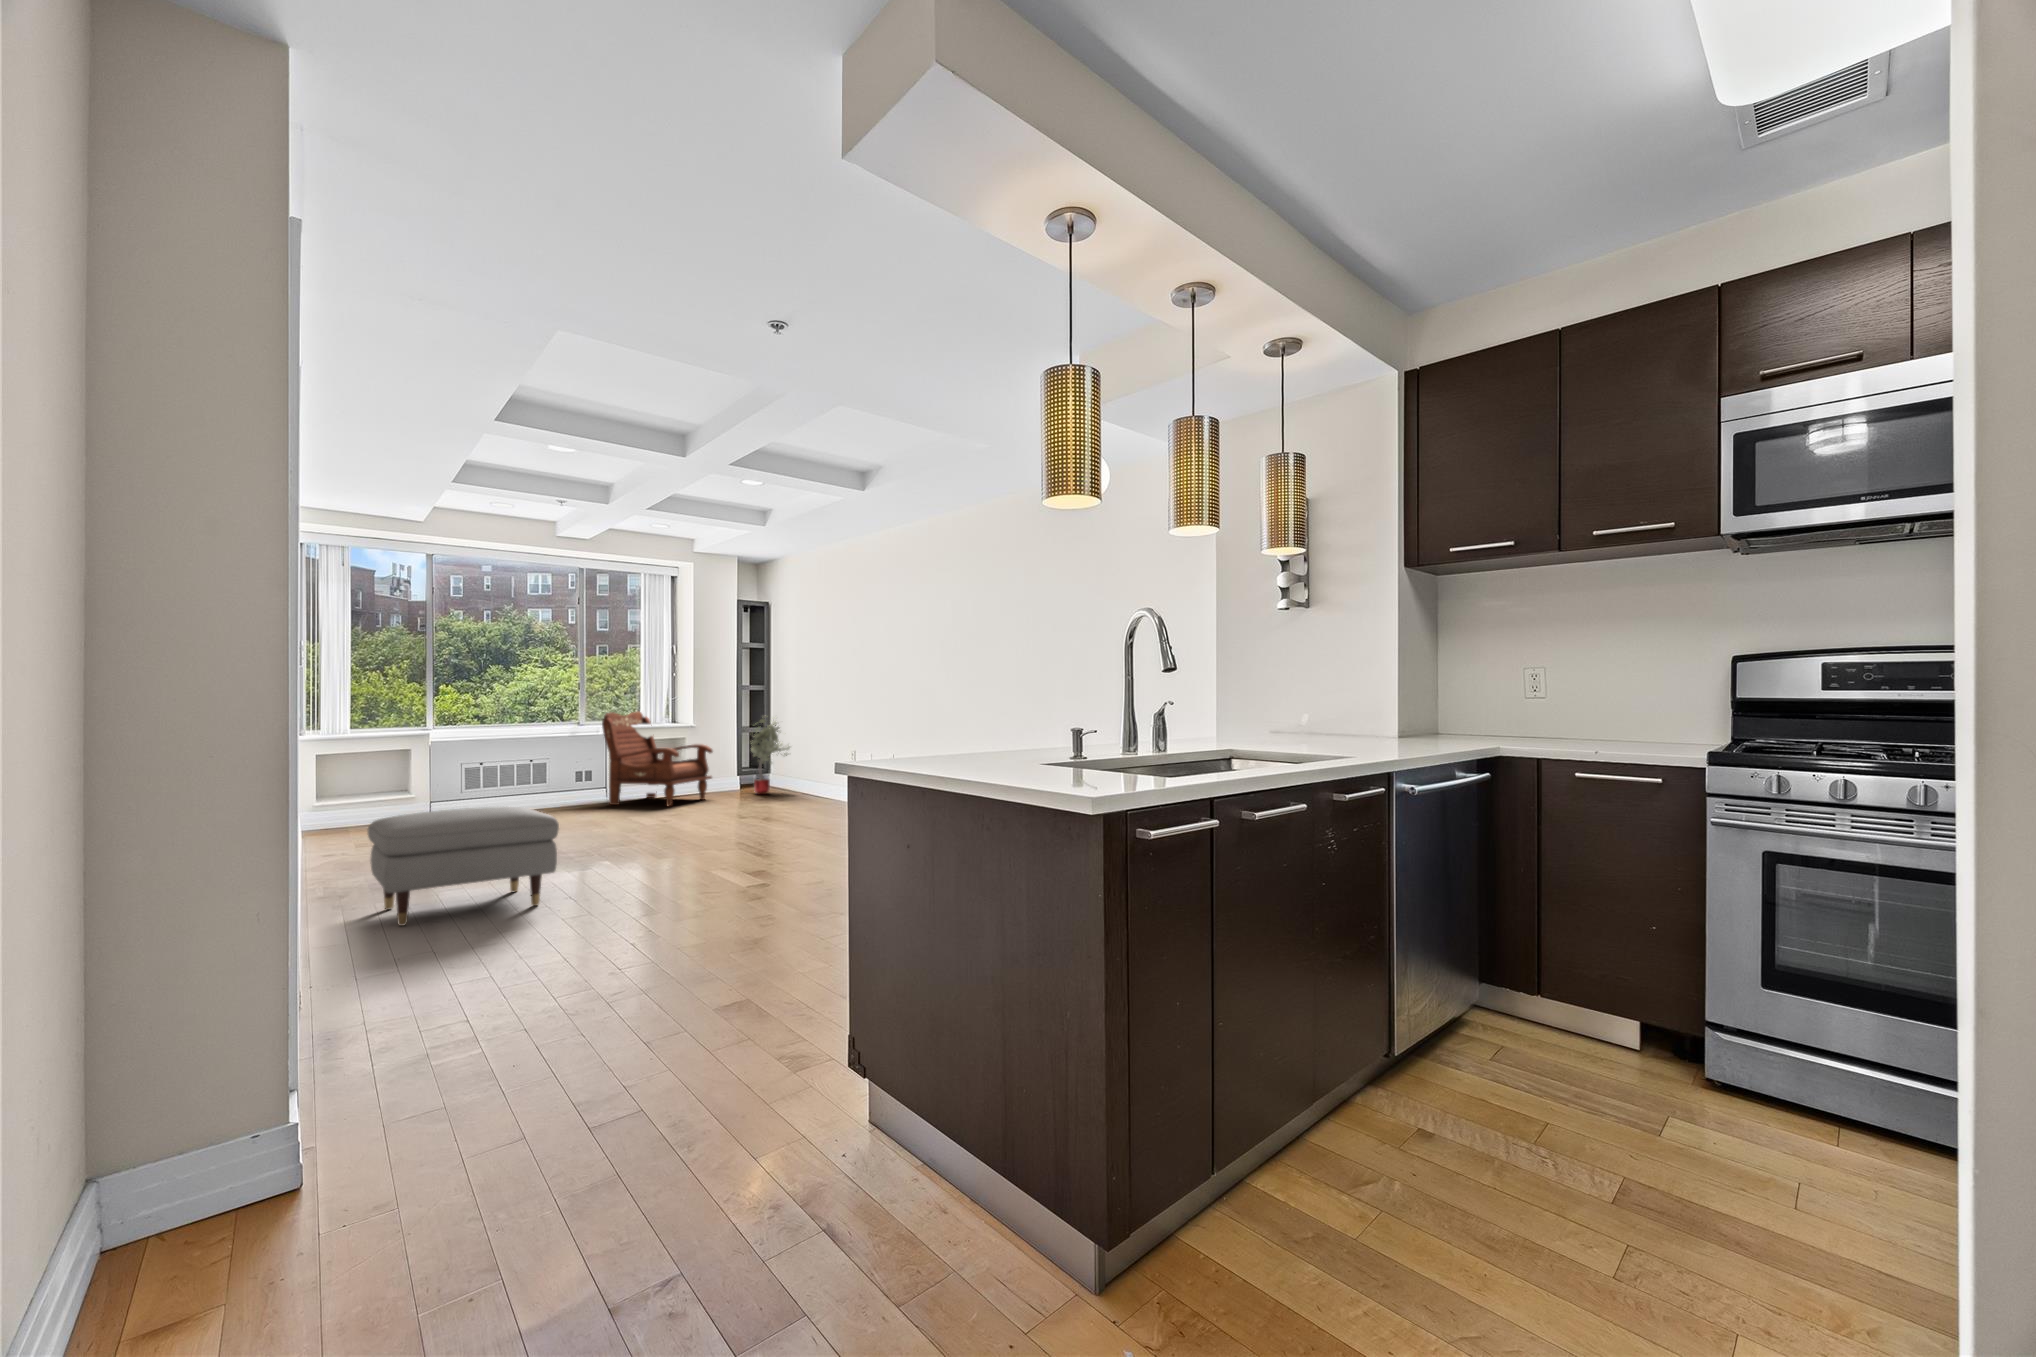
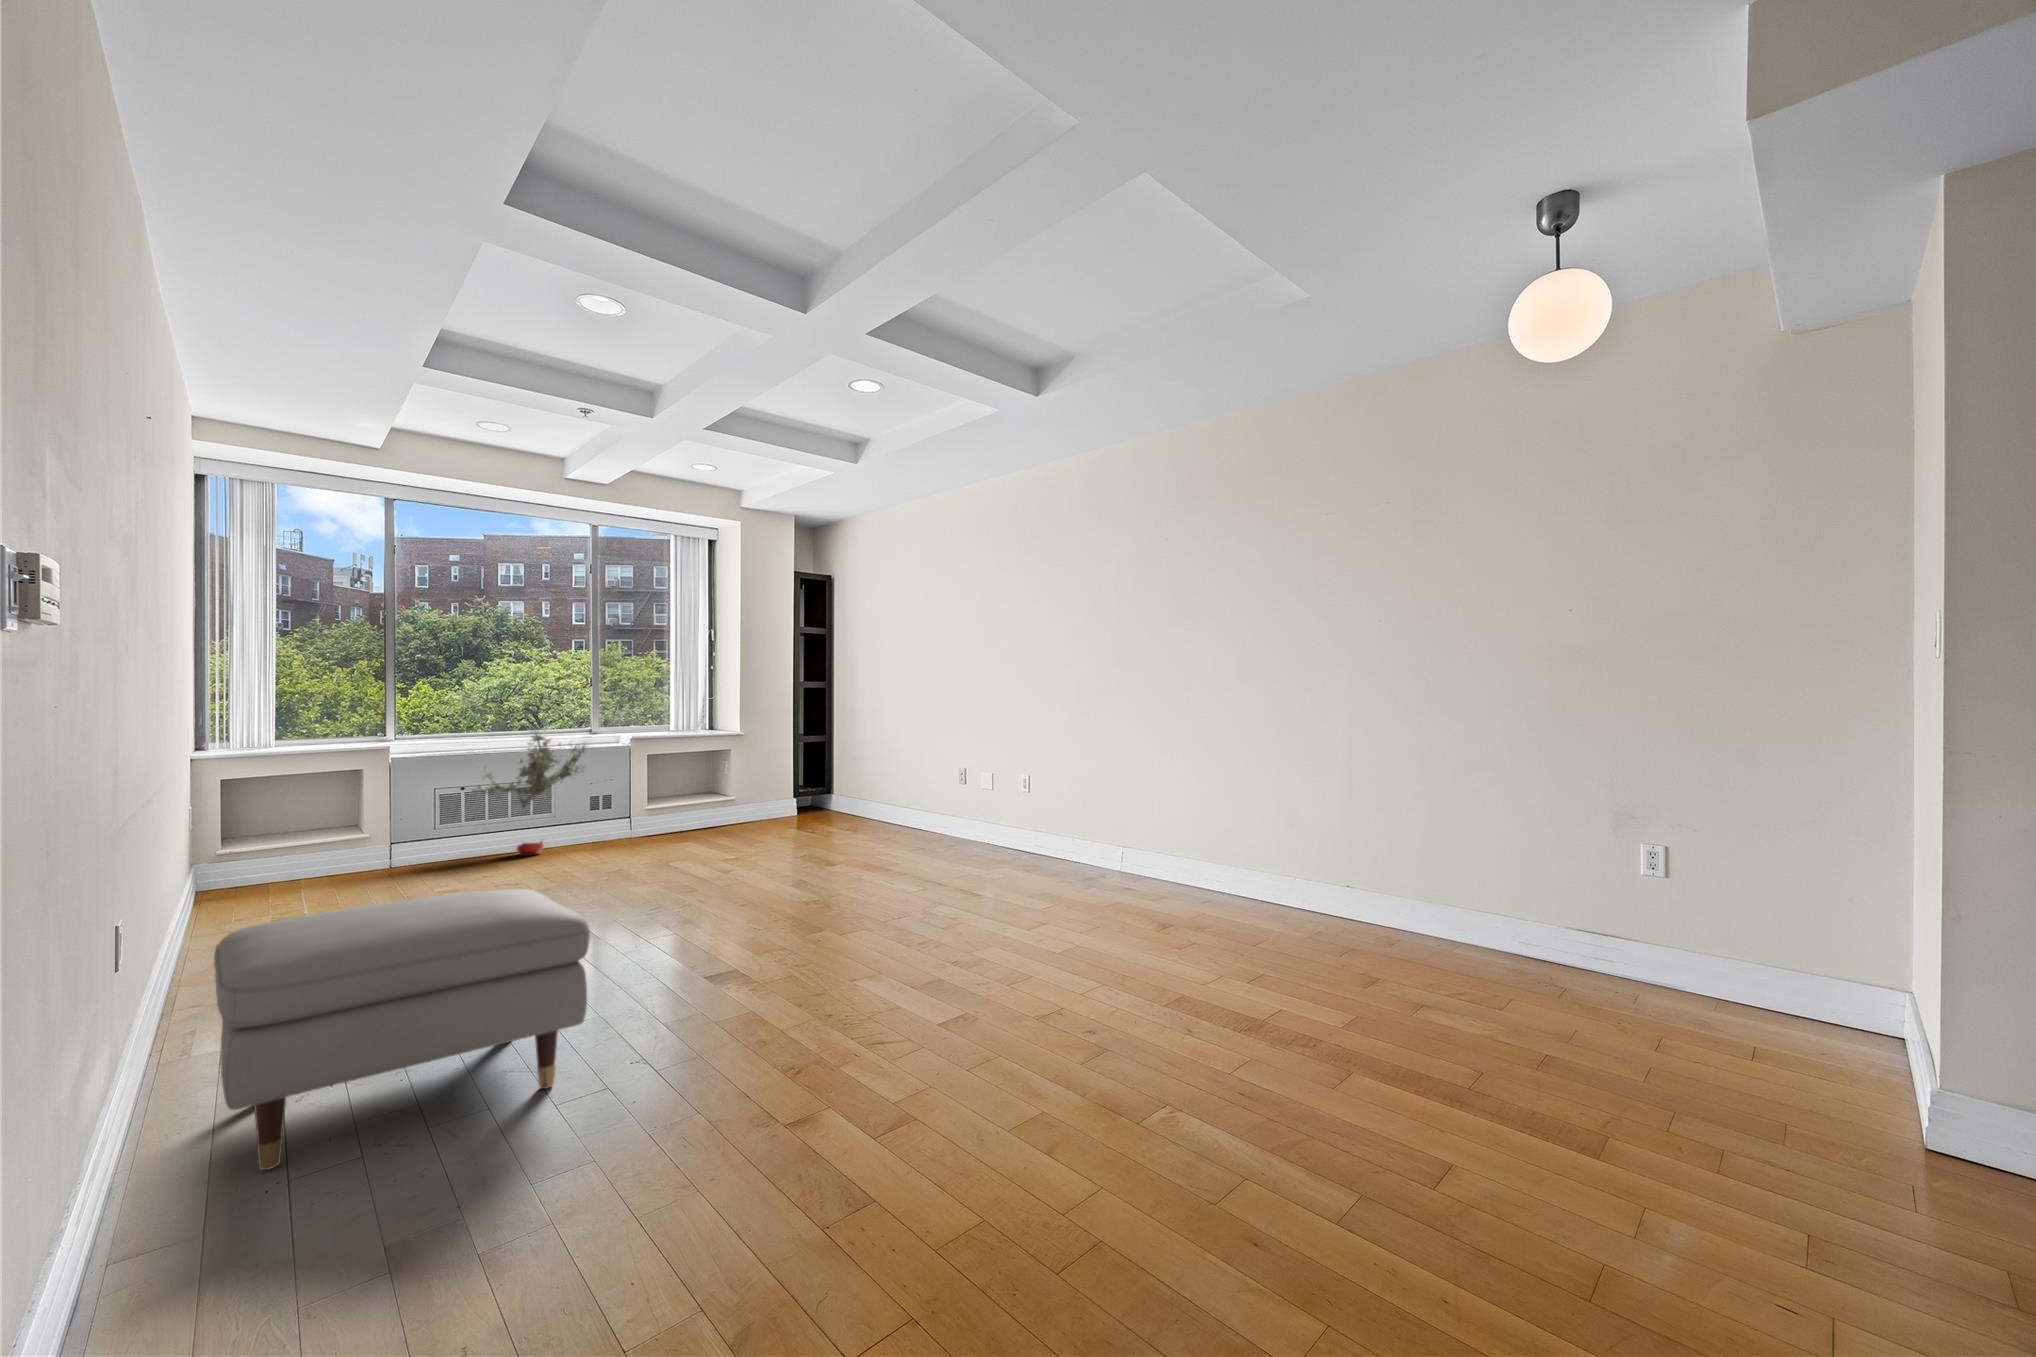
armchair: present [602,712,713,806] -> none [624,716,768,842]
potted tree: present [751,716,790,795] -> present [472,730,585,856]

